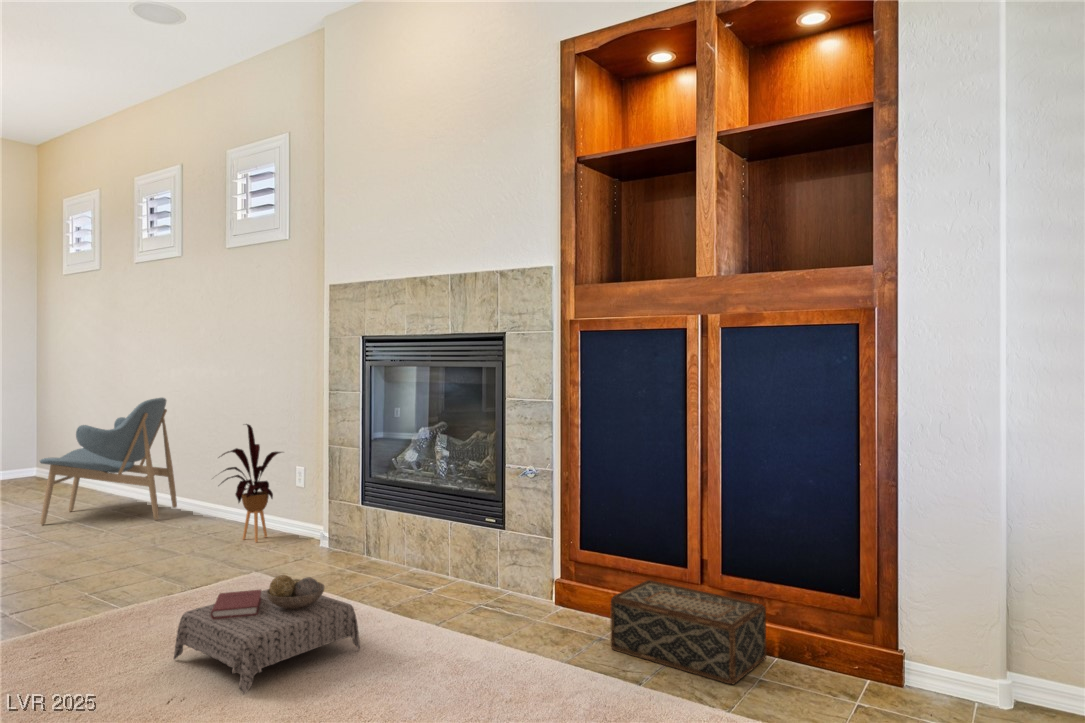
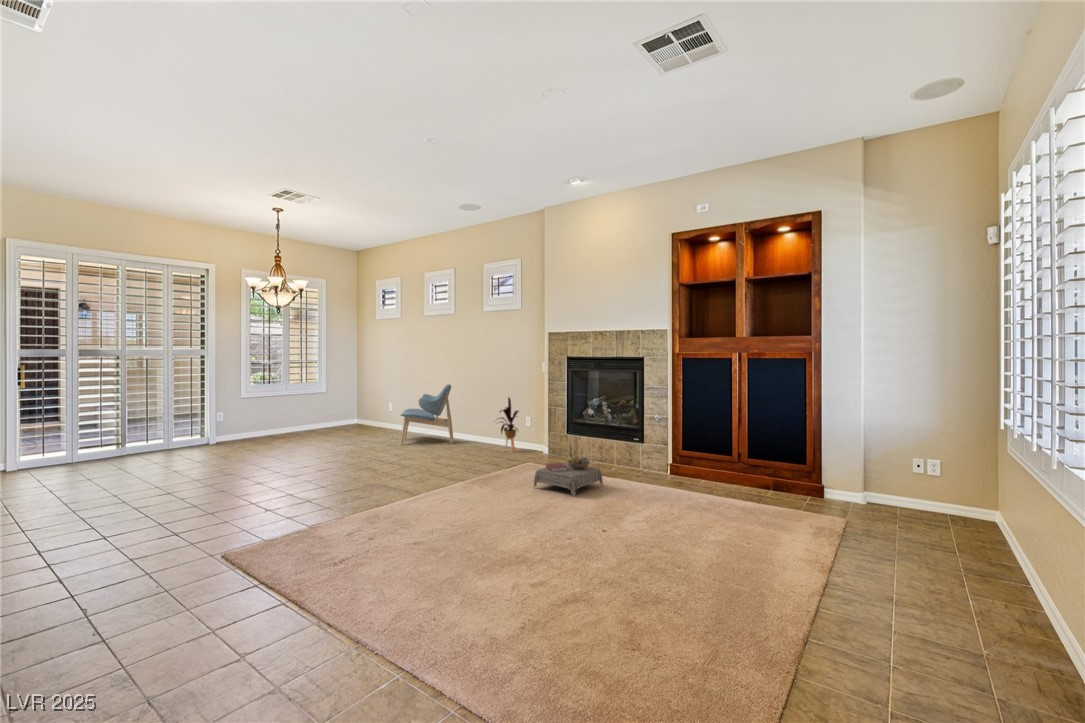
woven basket: present [610,580,766,684] -> none [703,462,768,497]

